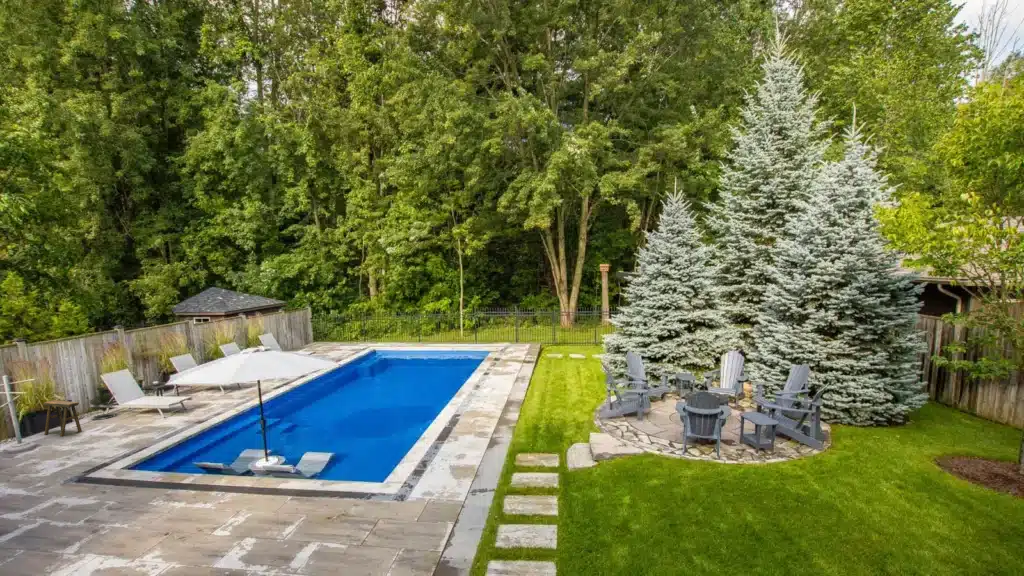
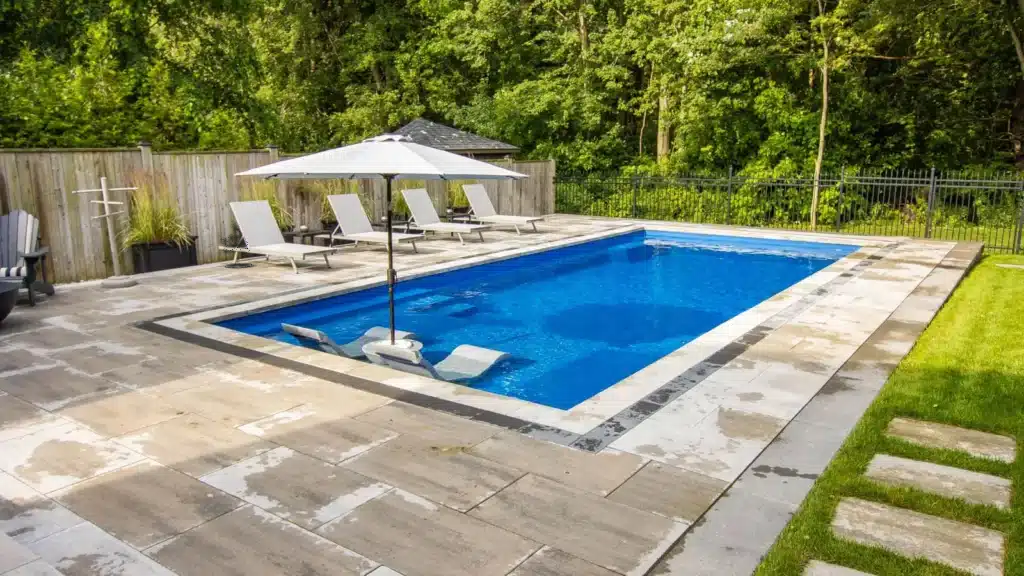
stool: present [44,400,82,436] -> none [164,229,203,279]

